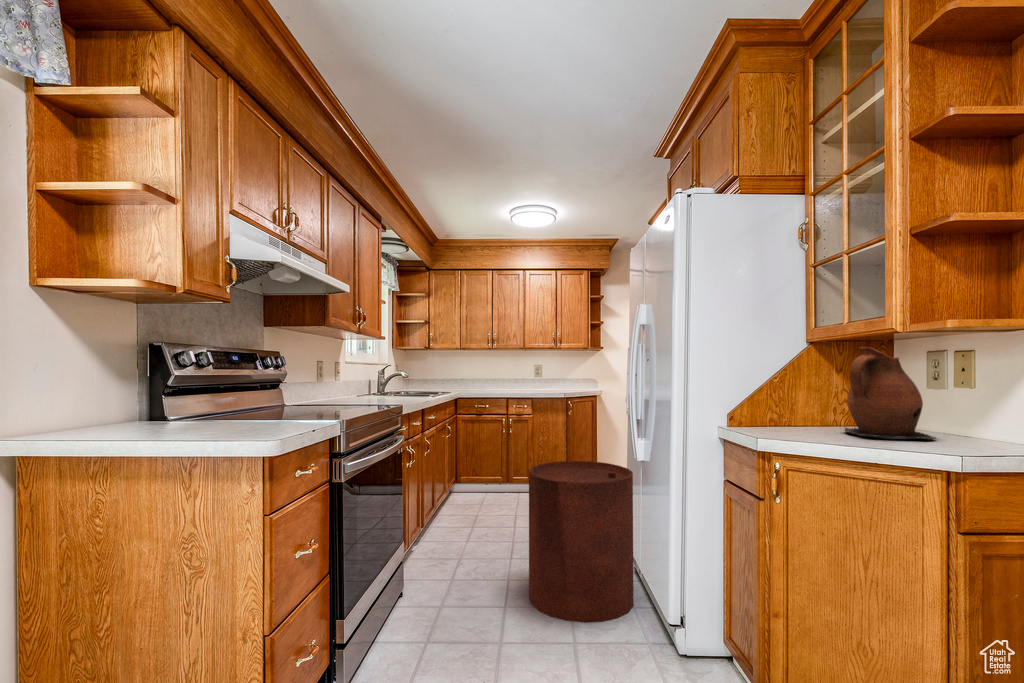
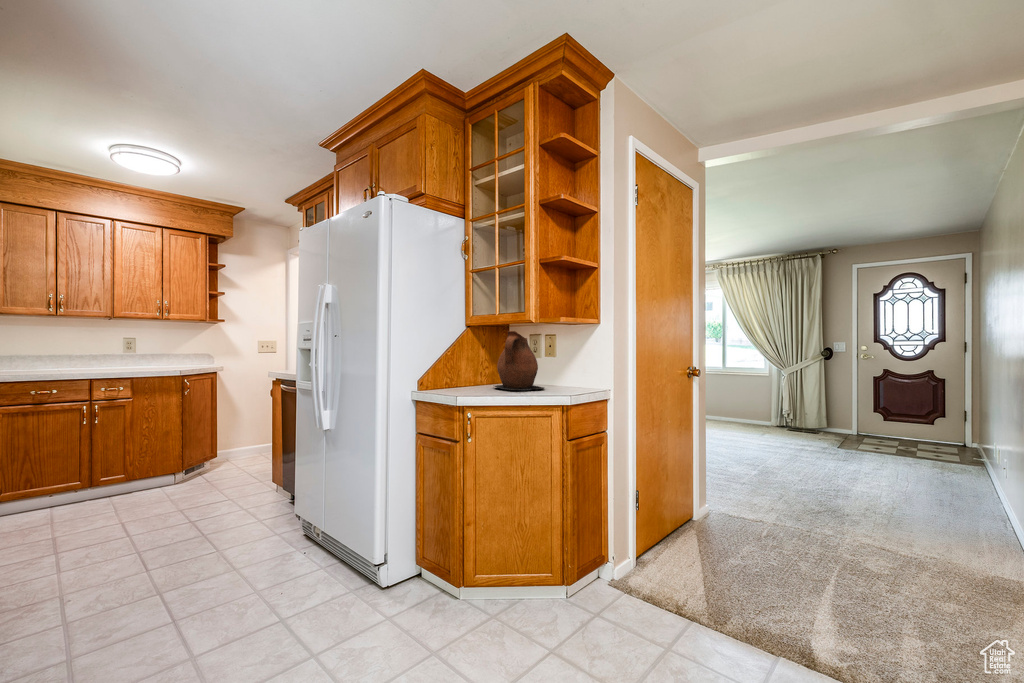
trash can: present [529,461,634,623] -> none [197,436,317,601]

